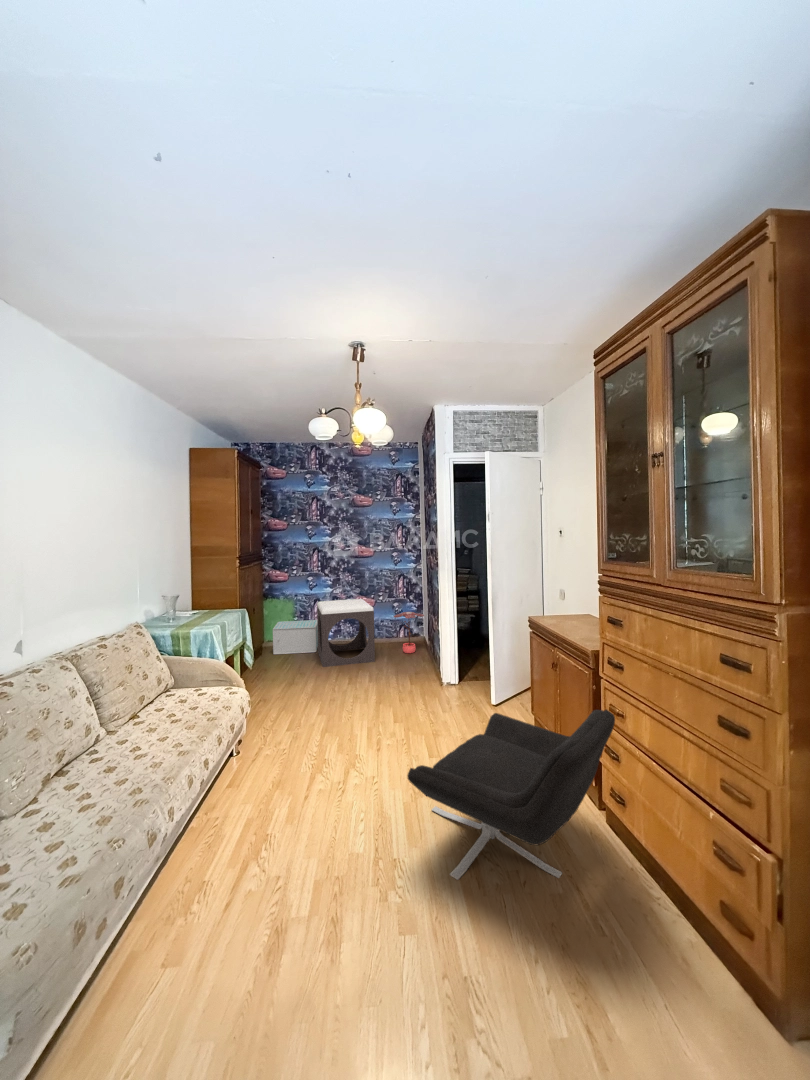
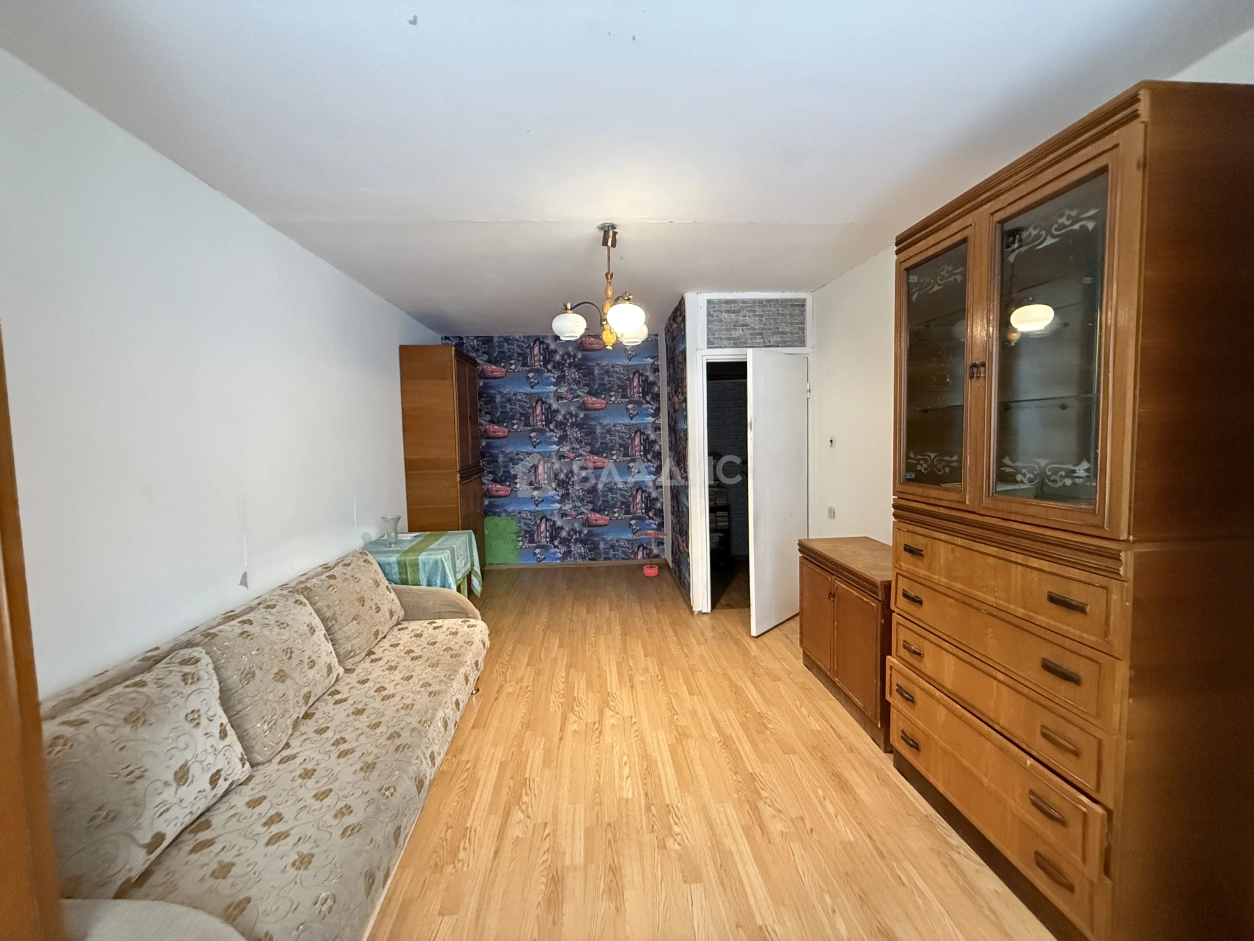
footstool: present [317,599,375,667] -> none [547,516,614,593]
storage box: present [273,620,318,654] -> none [497,539,547,578]
lounge chair: present [407,710,615,880] -> none [686,646,913,827]

